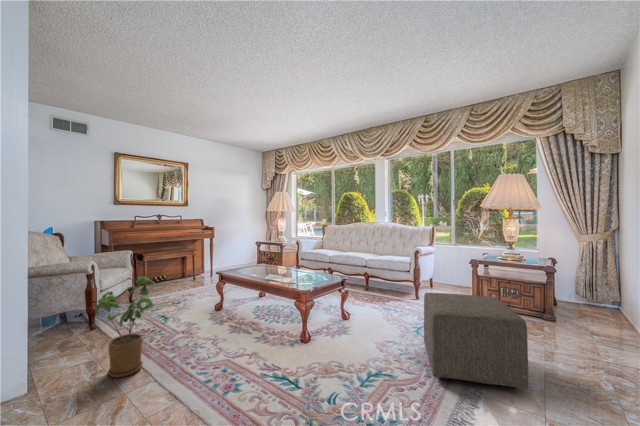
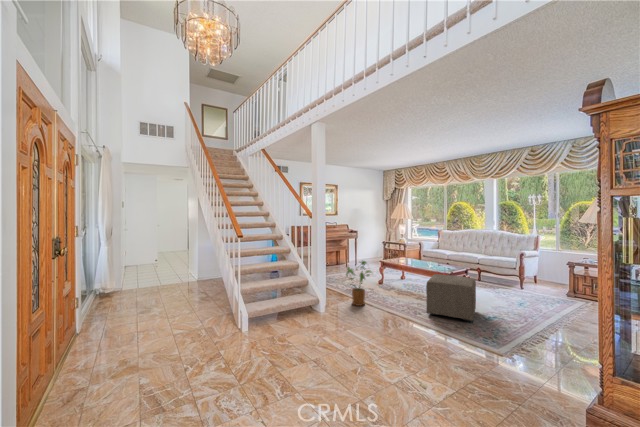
ottoman: present [424,293,528,389] -> present [426,274,476,321]

